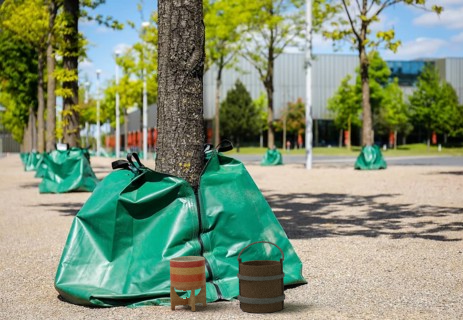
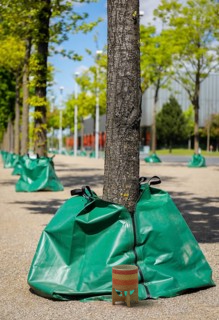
bucket: present [237,241,285,313] -> none [162,256,197,311]

